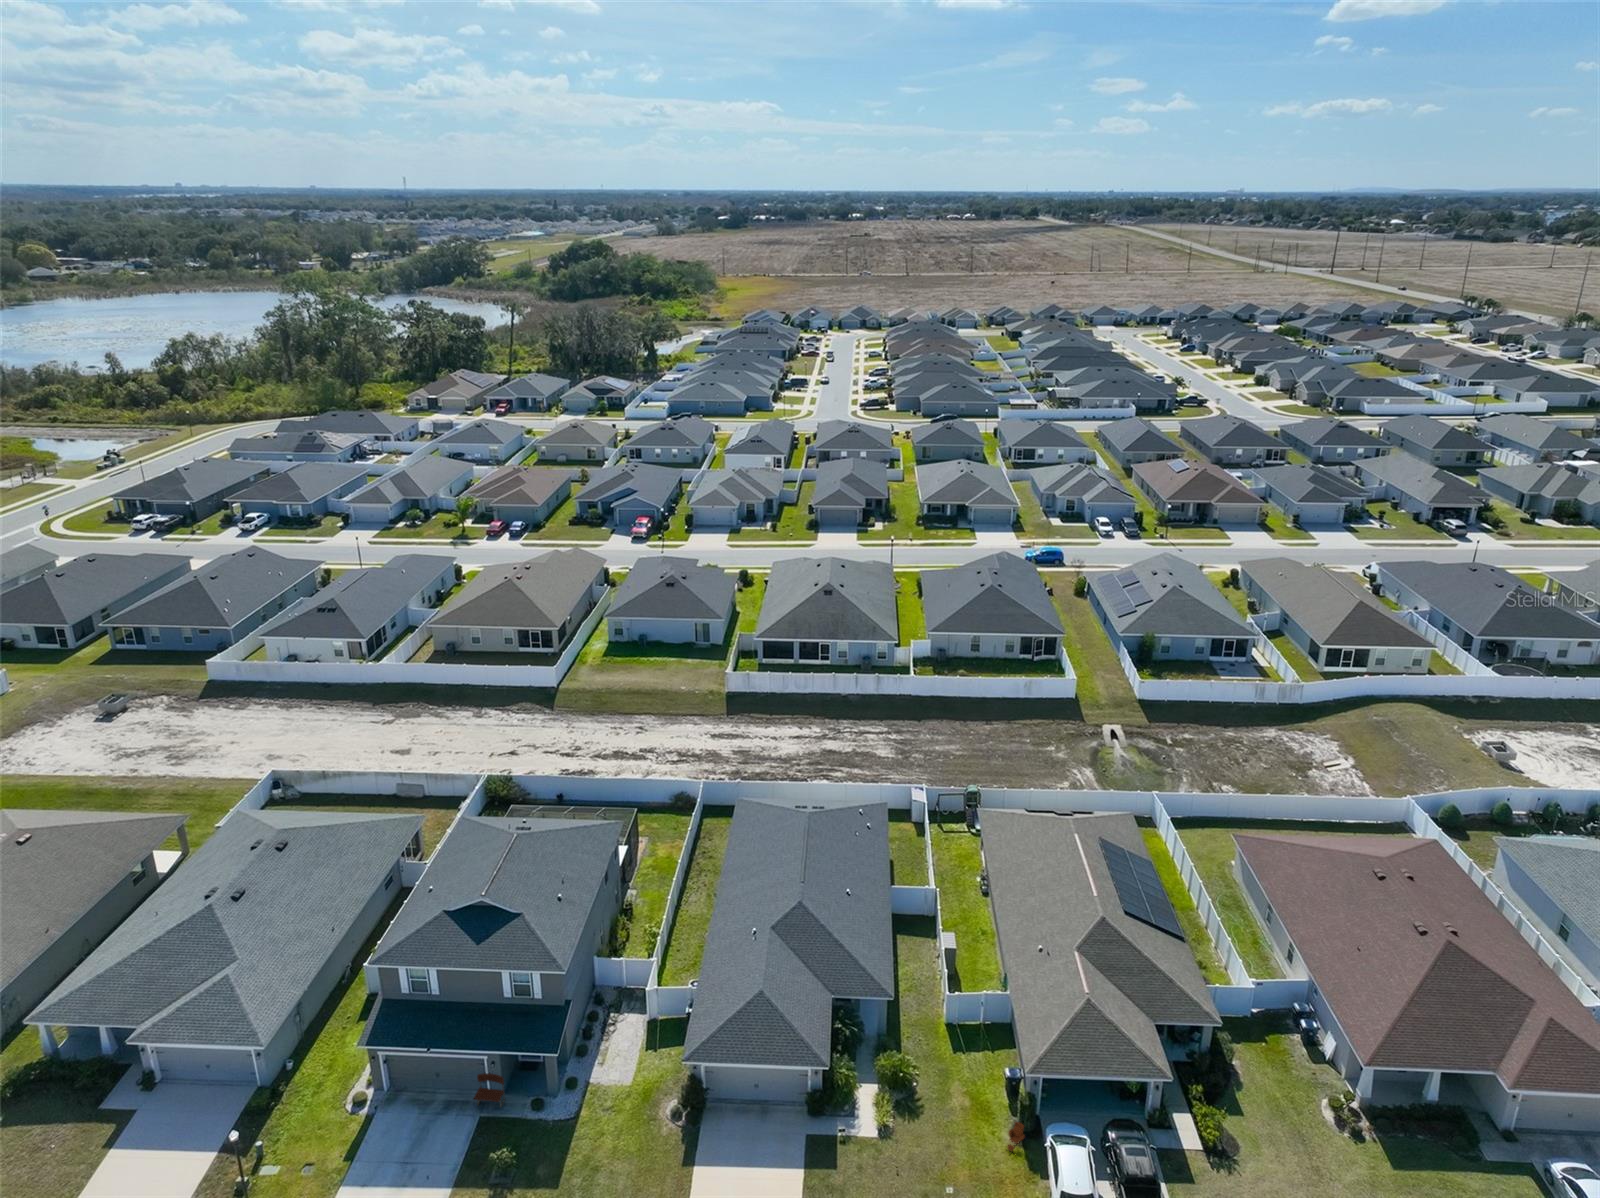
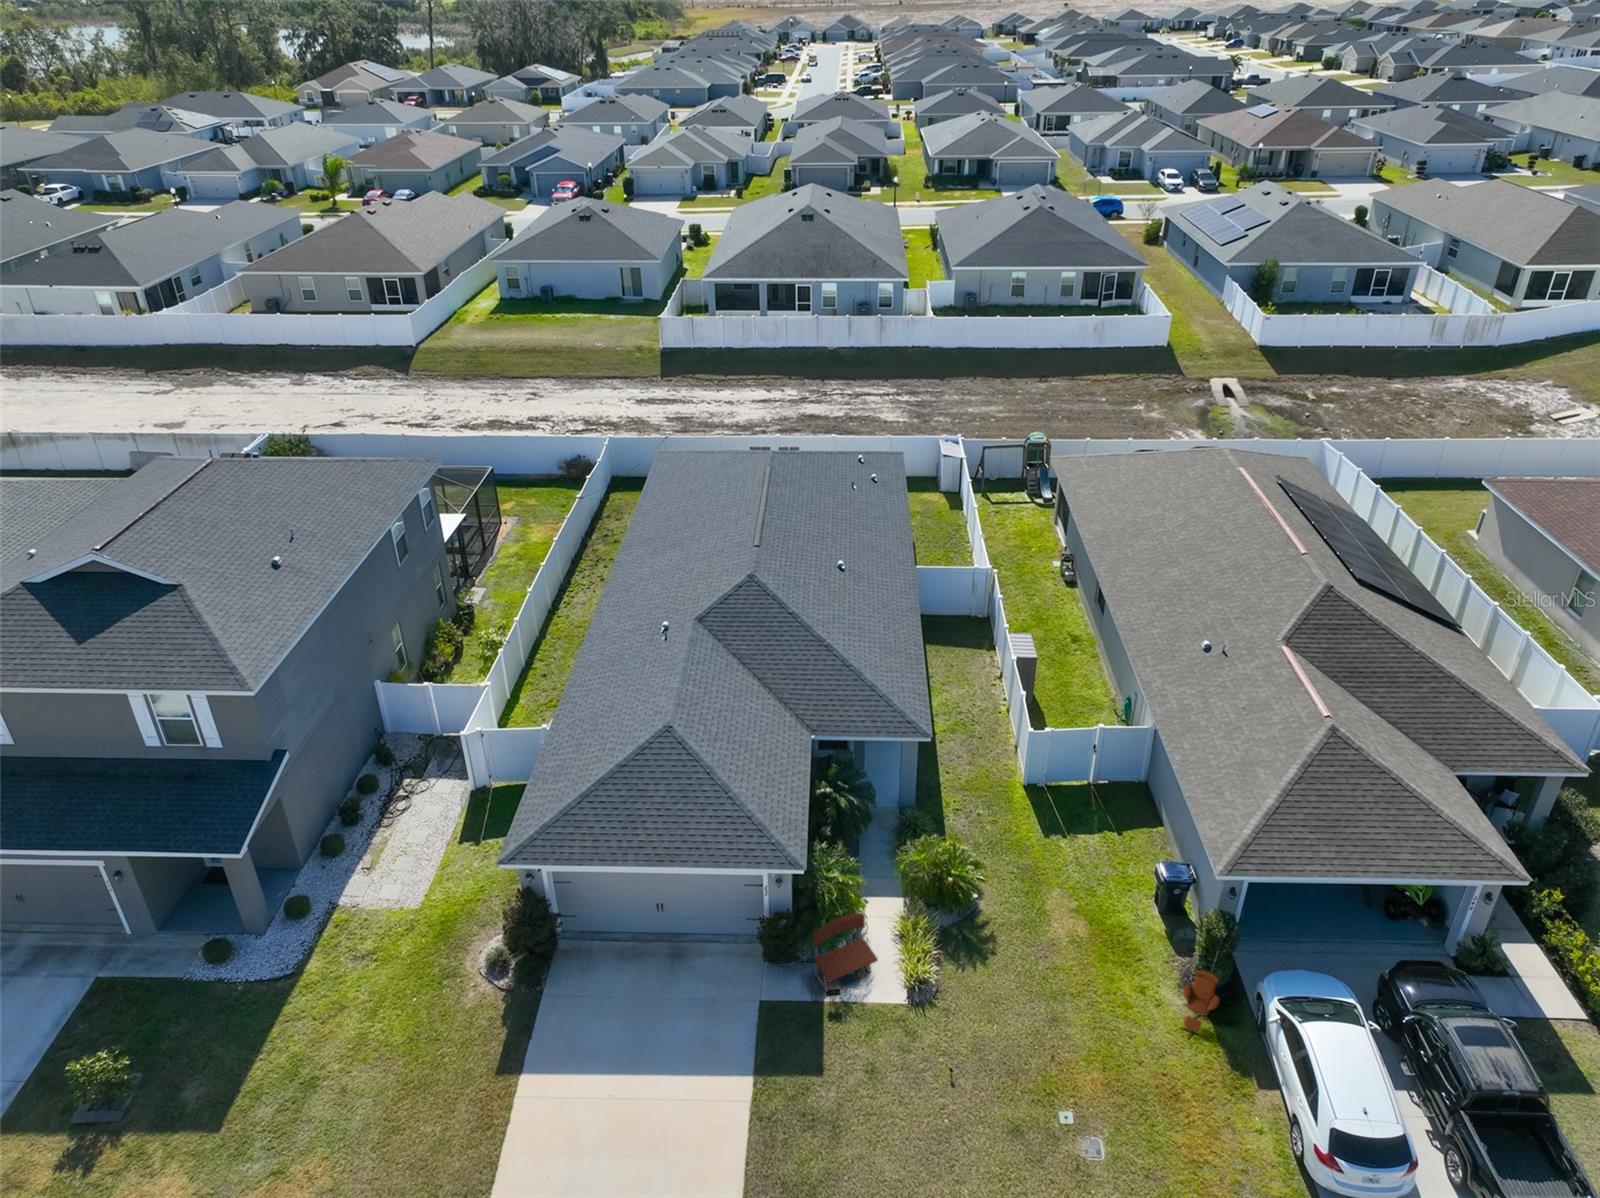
bench: present [474,1073,505,1107] -> present [813,913,878,992]

